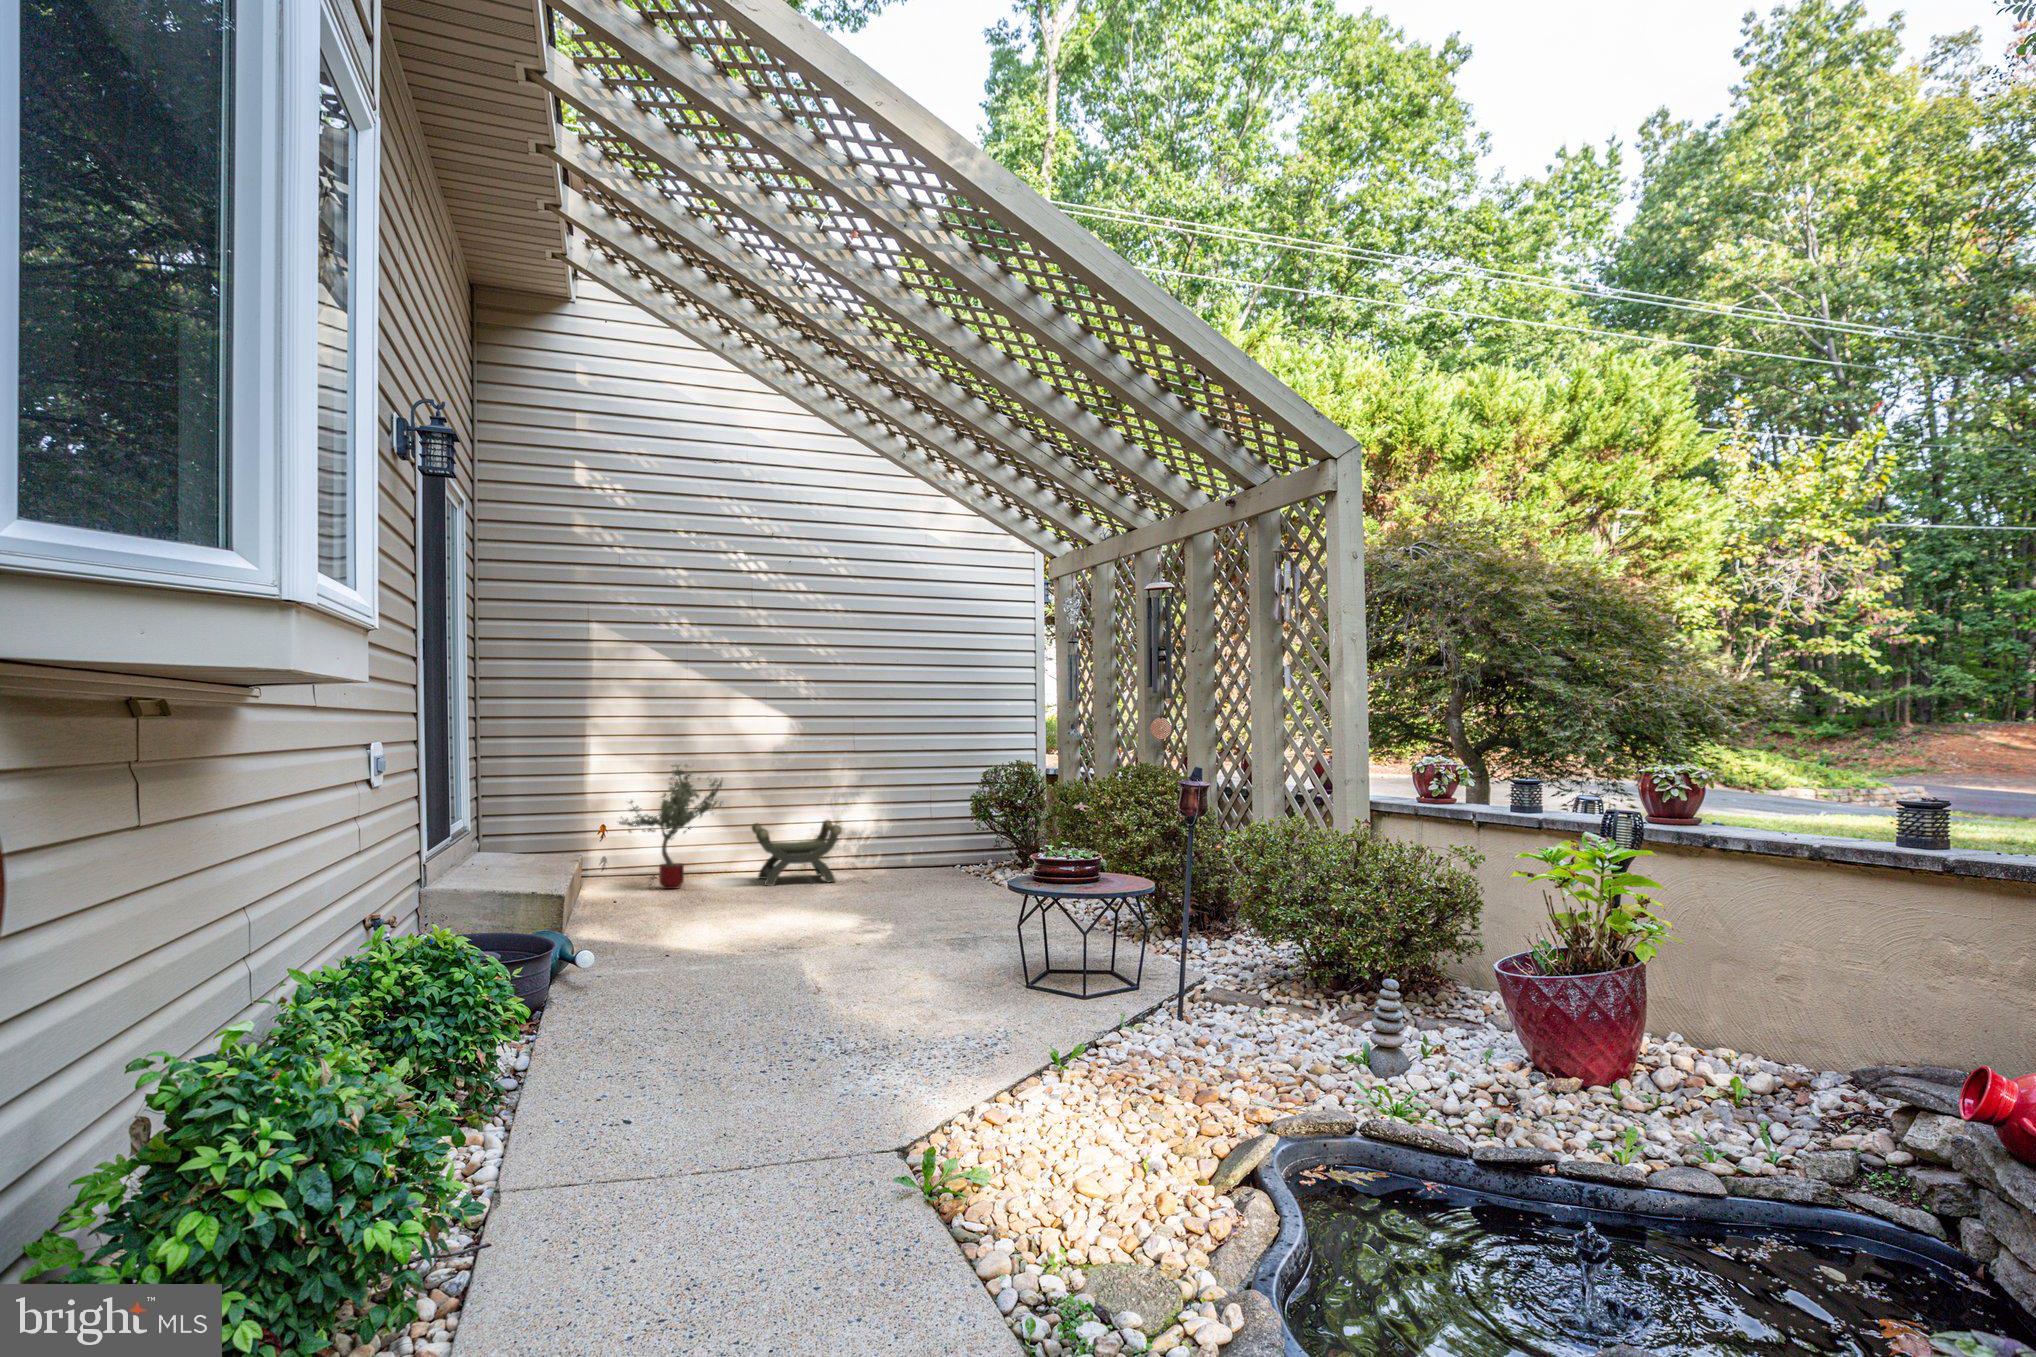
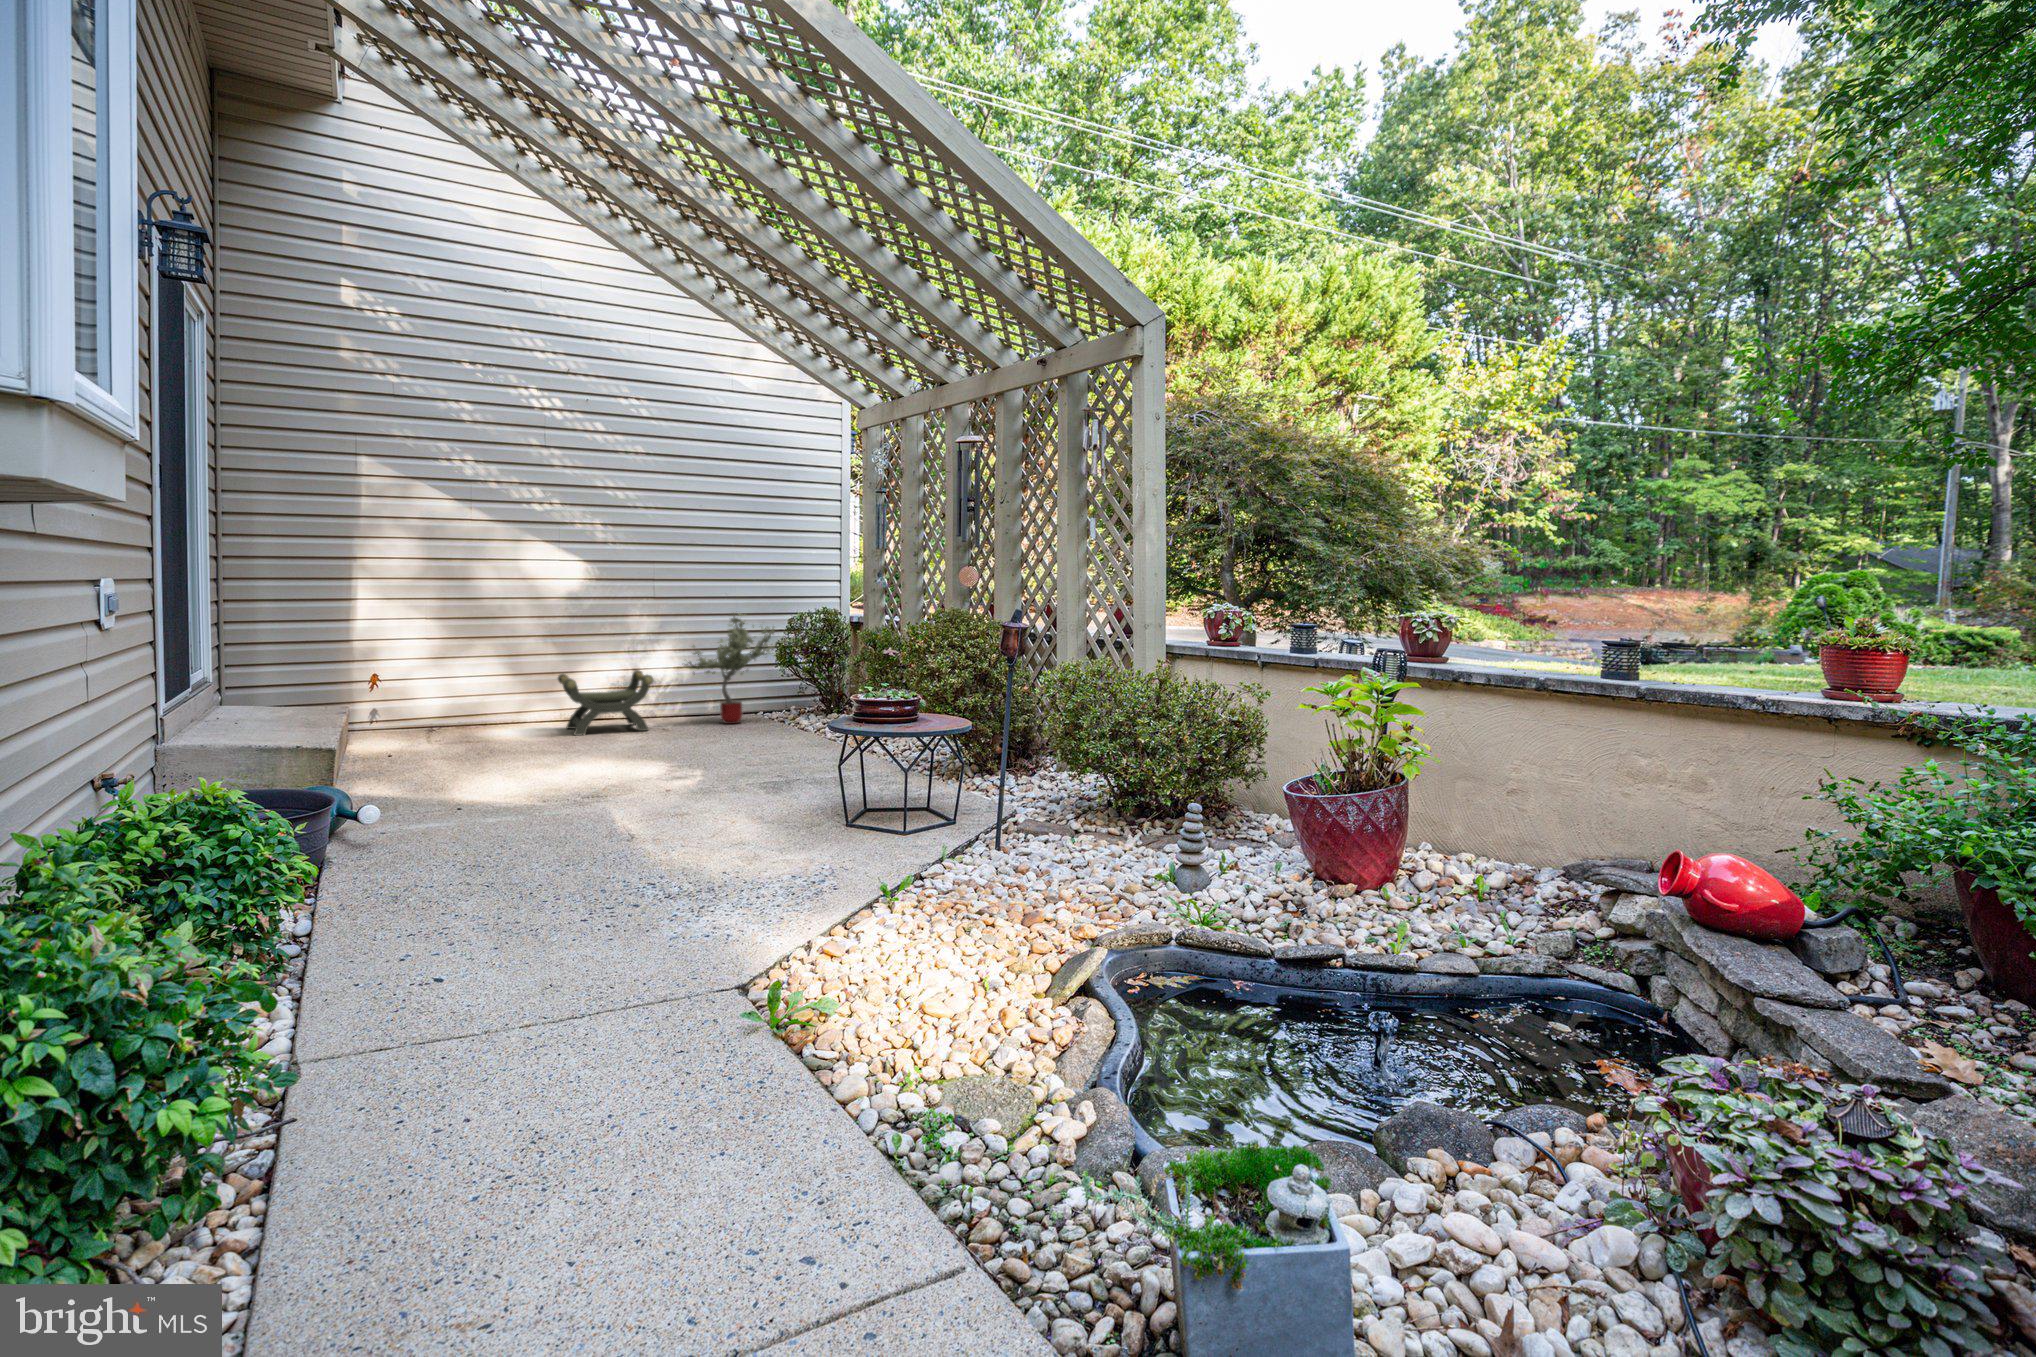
potted tree: present [619,764,723,889] -> present [684,613,775,724]

